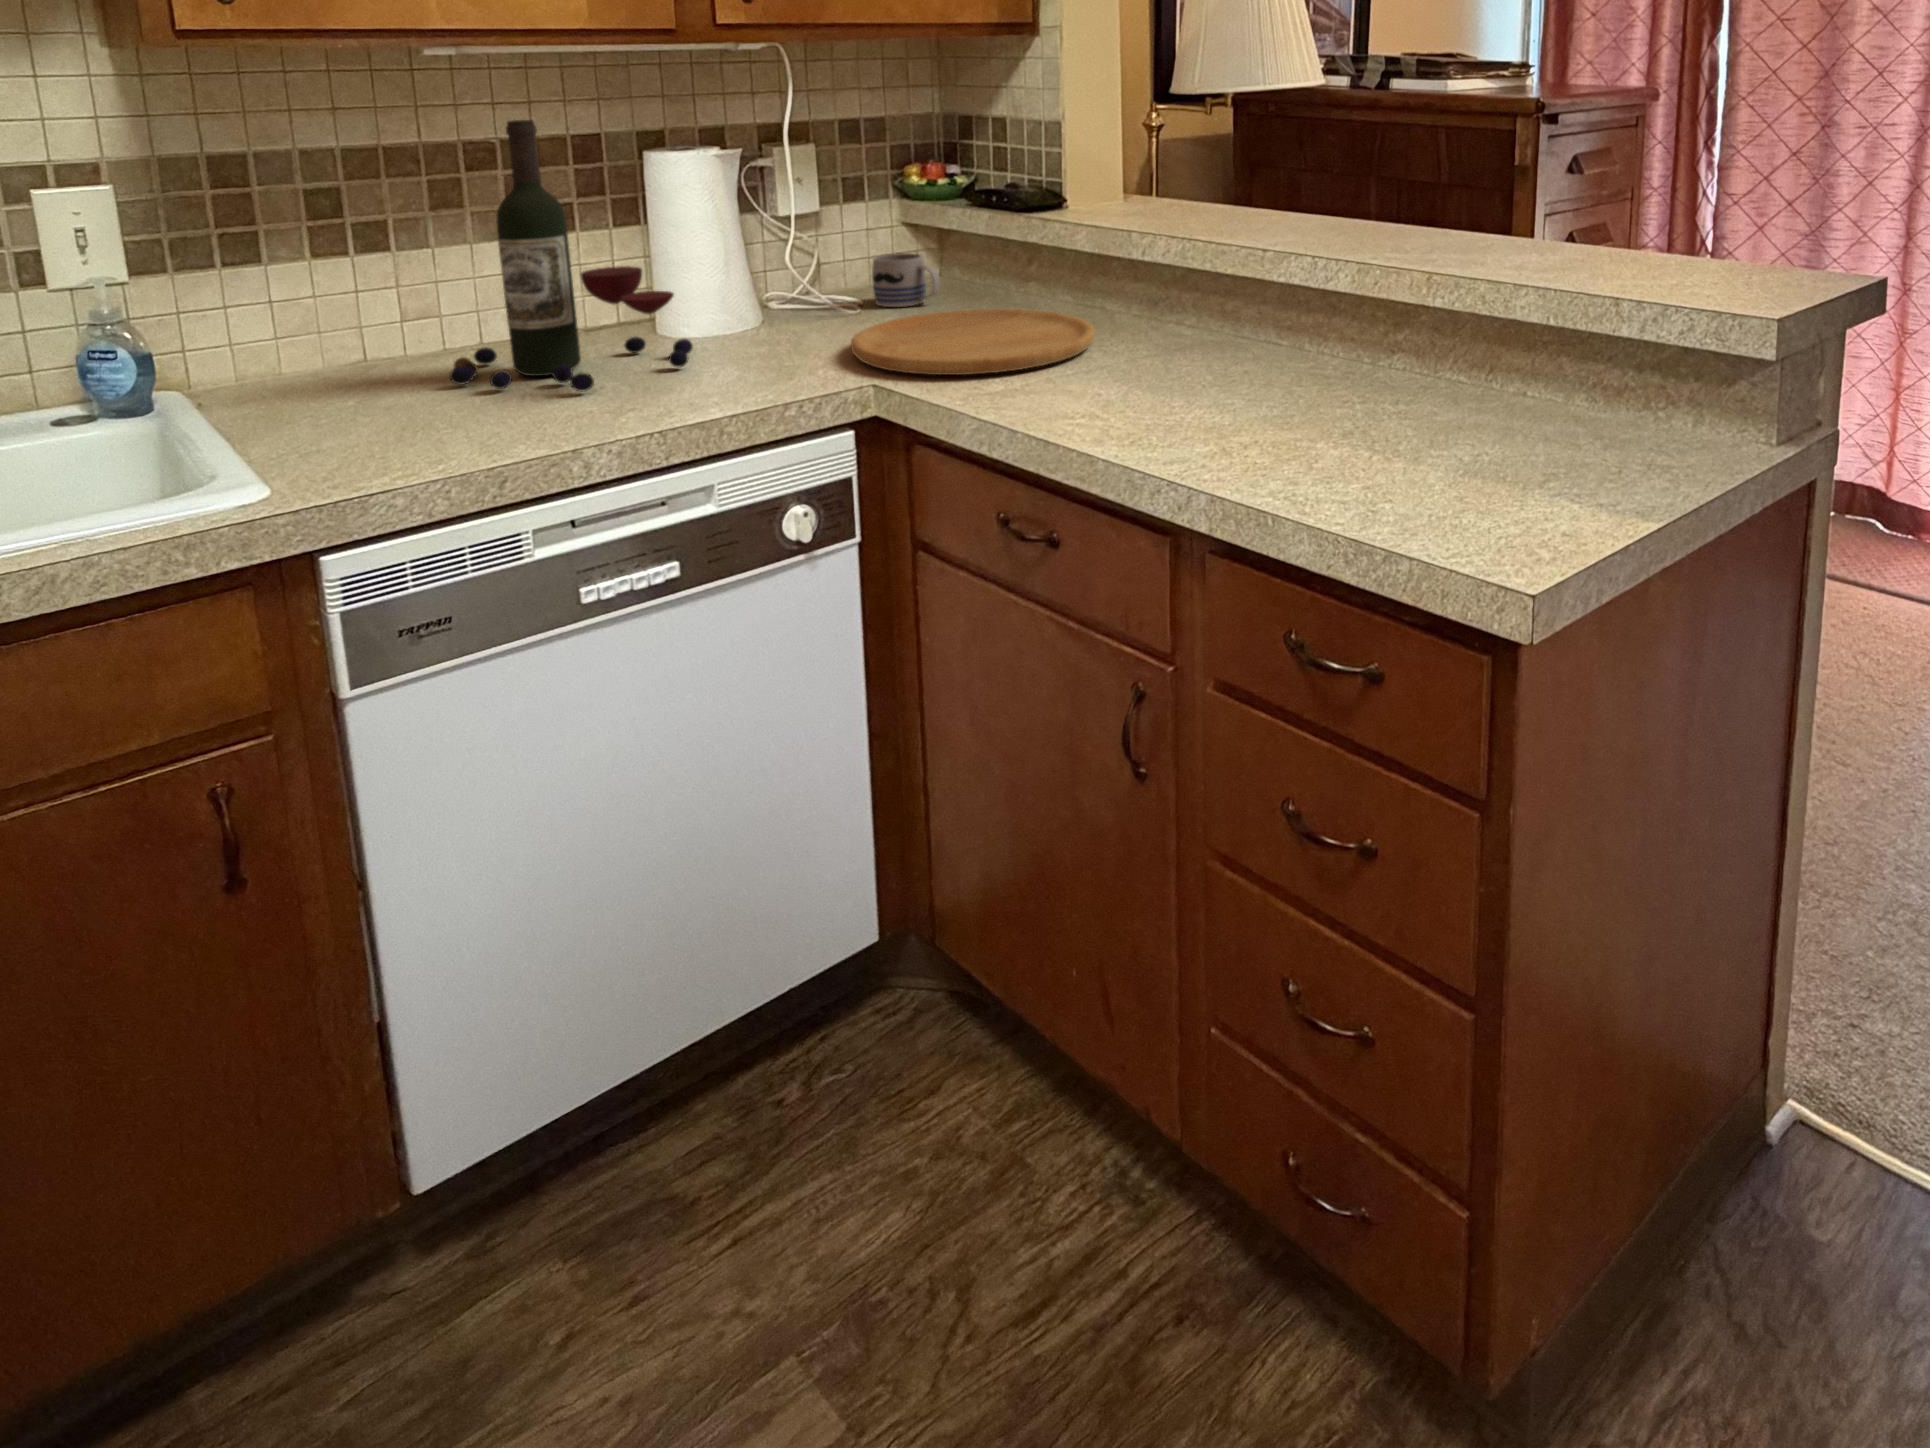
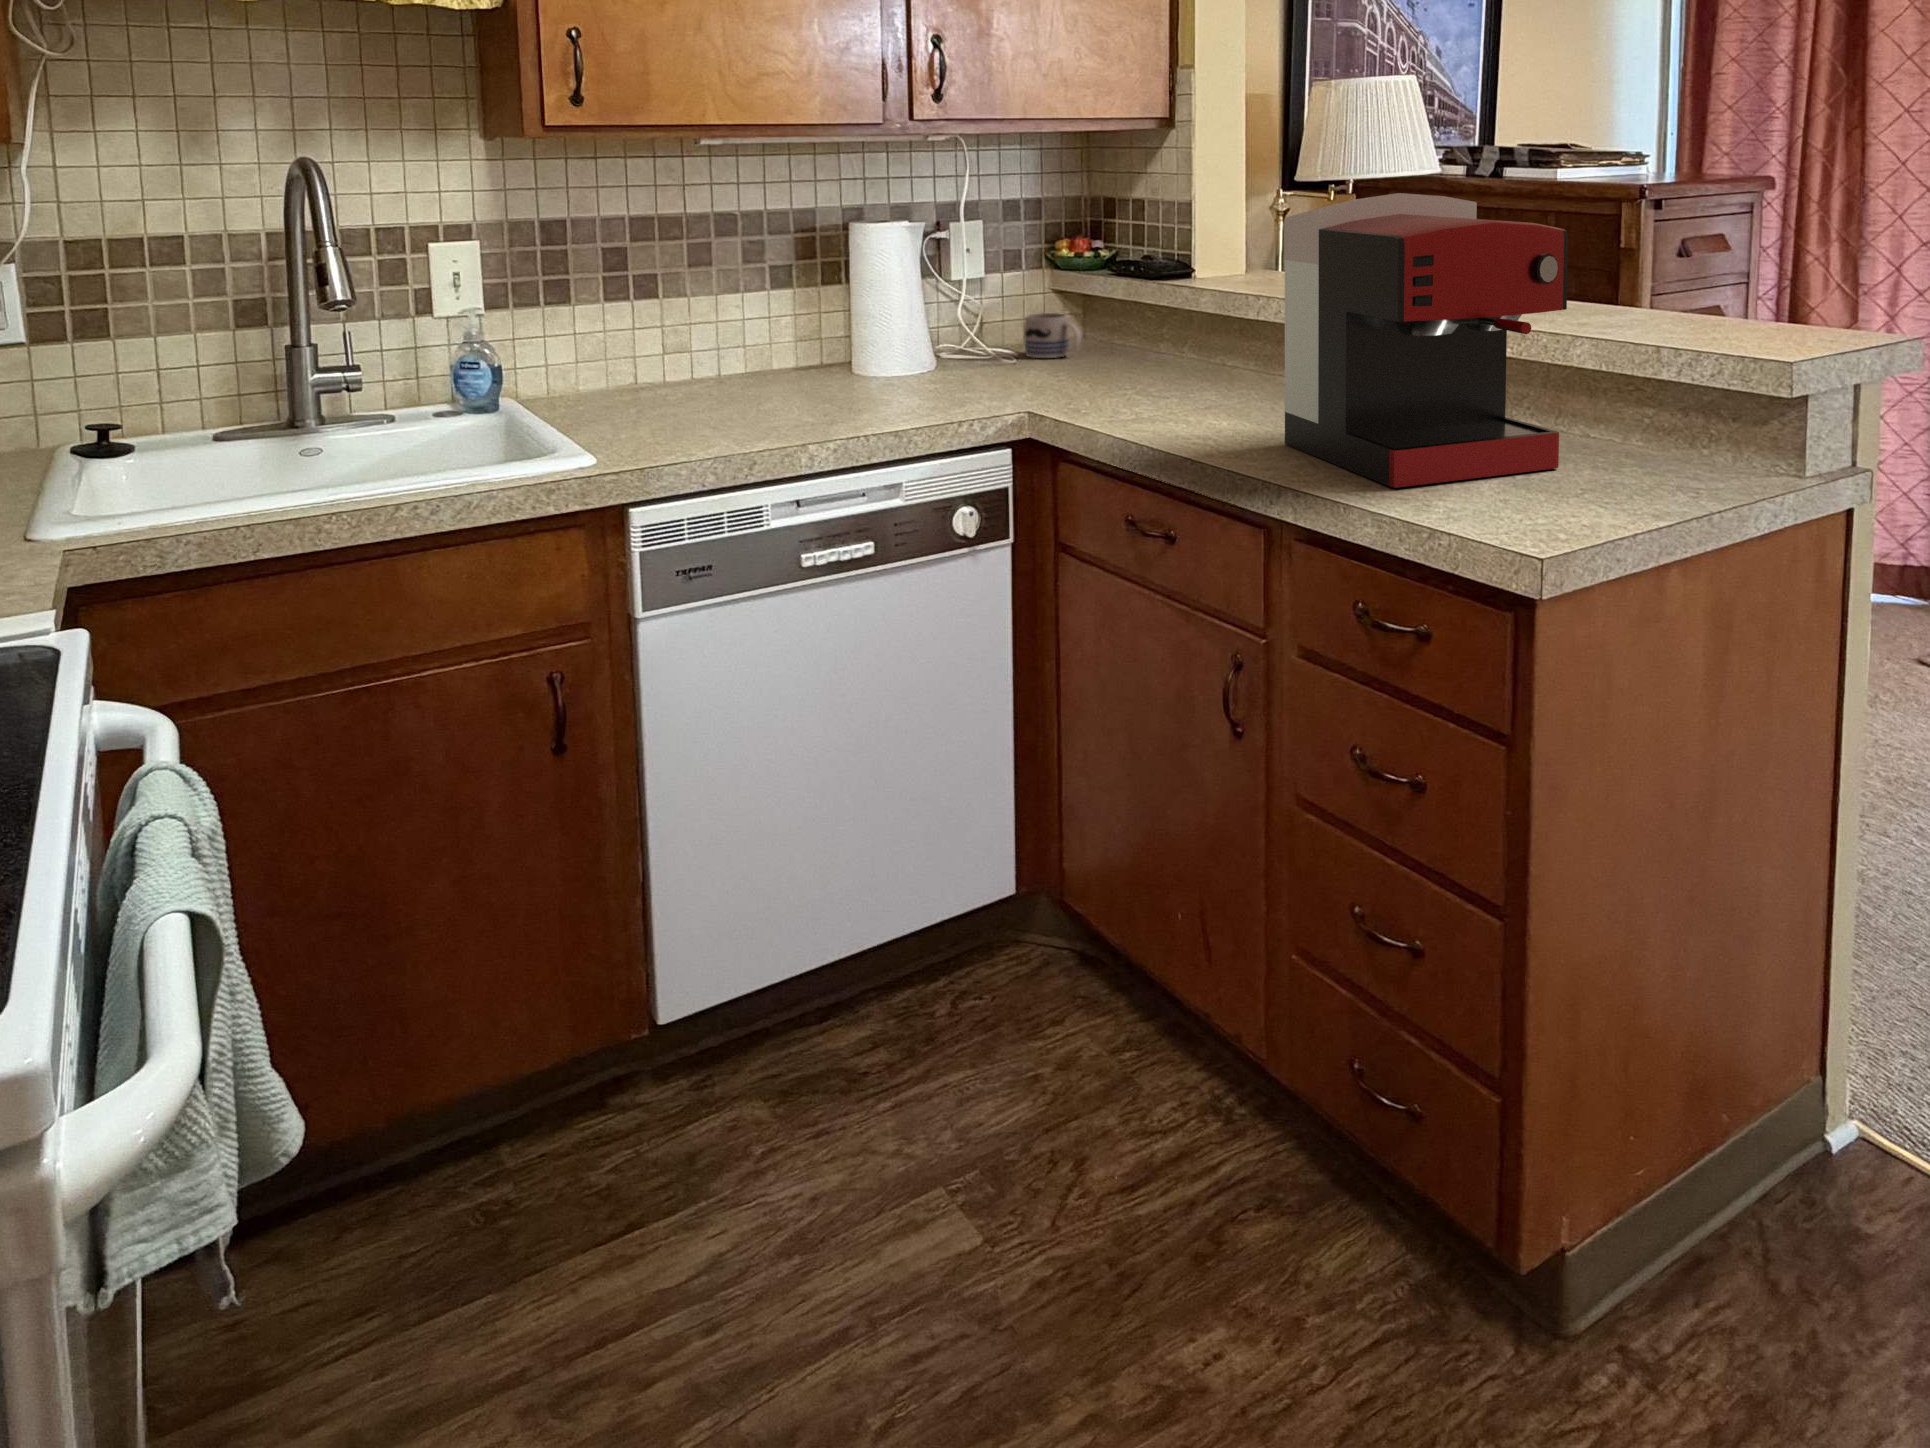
coffee maker: none [1181,118,1518,482] -> present [1285,193,1568,488]
wine bottle: present [450,120,693,391] -> none [703,195,882,408]
cutting board: present [851,309,1095,375] -> none [1009,360,1213,406]

